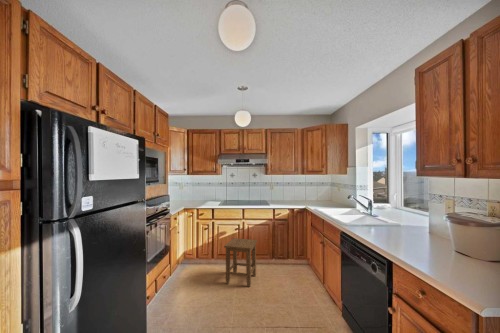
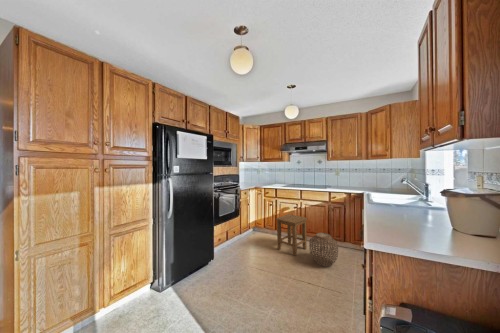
woven basket: none [267,254,296,291] -> present [309,233,338,266]

